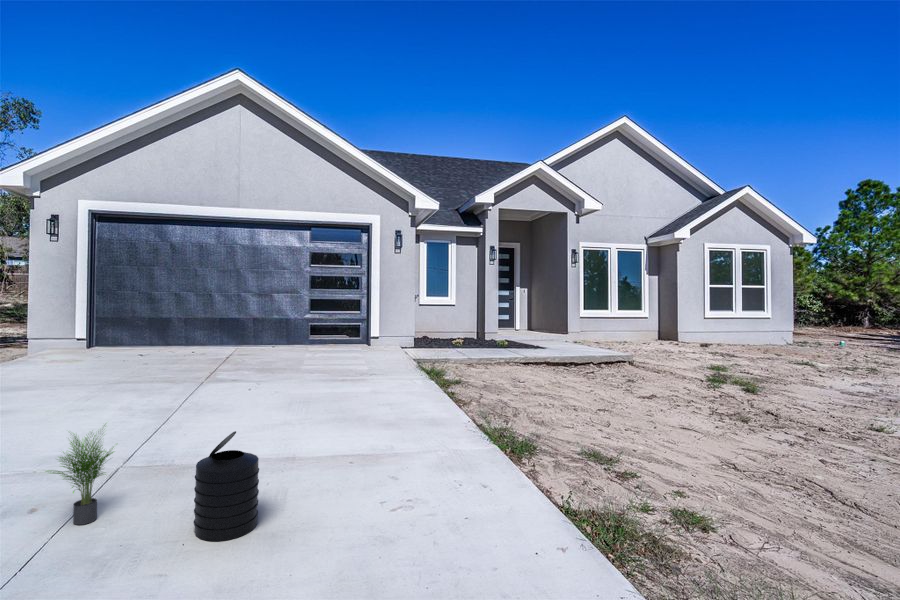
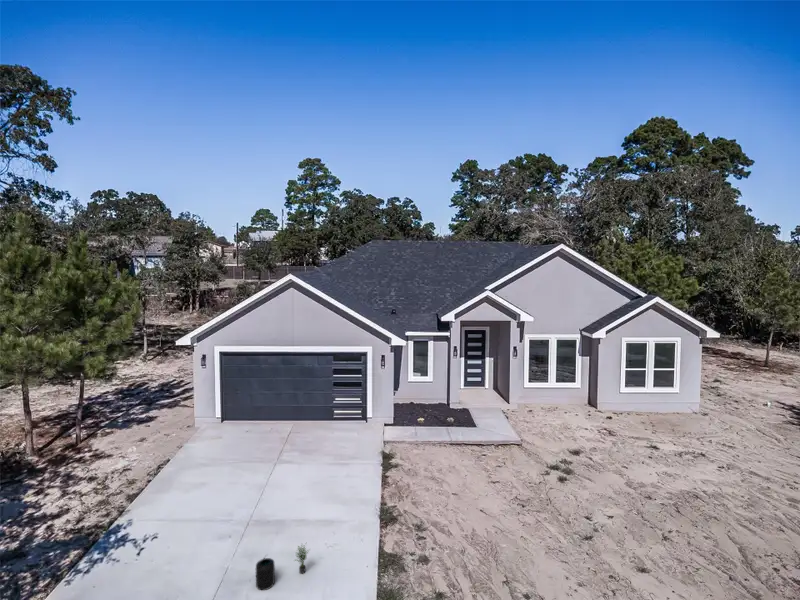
potted plant: present [53,435,113,525] -> present [297,546,308,574]

